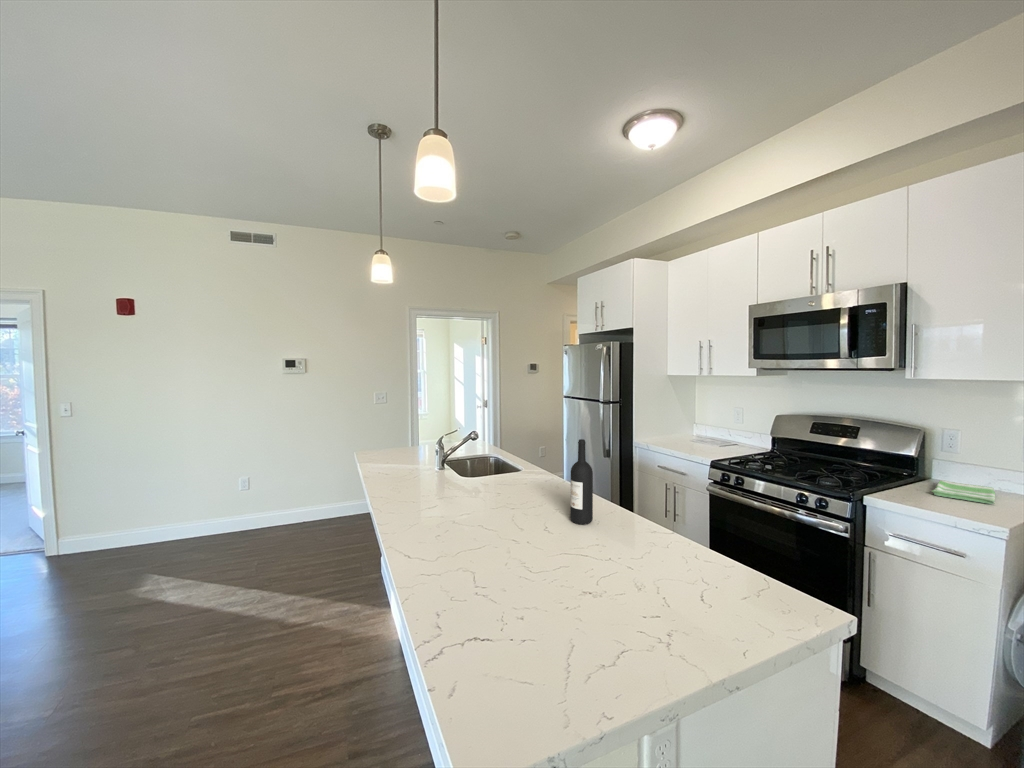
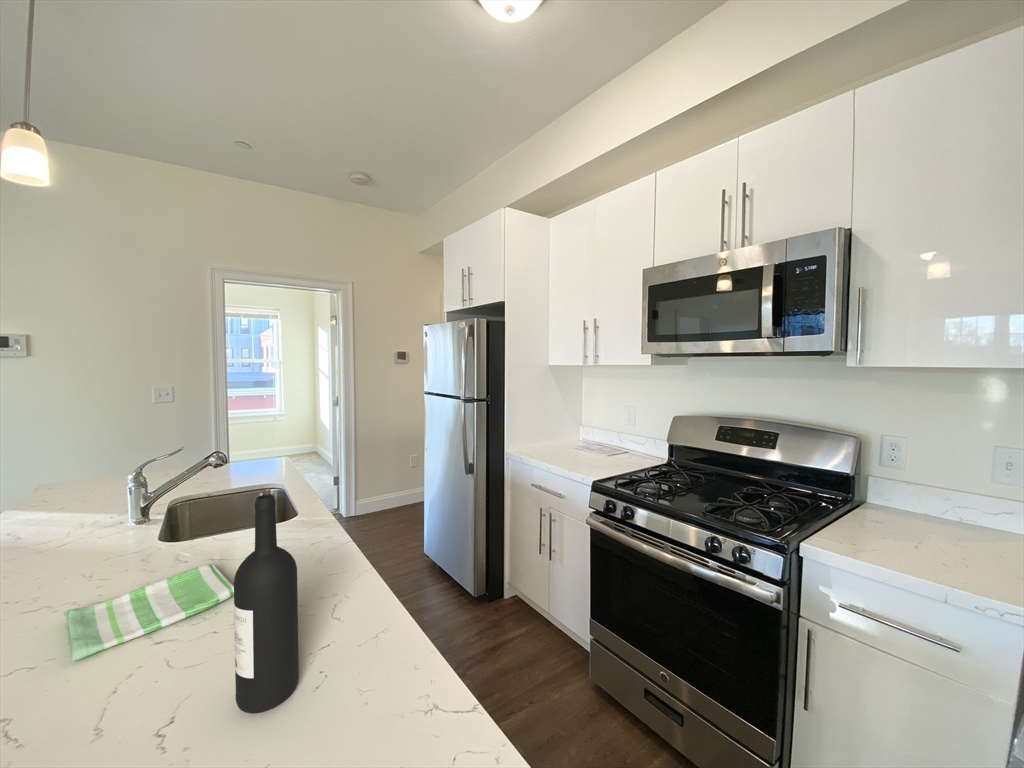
dish towel: present [932,480,995,504] -> present [64,564,234,661]

